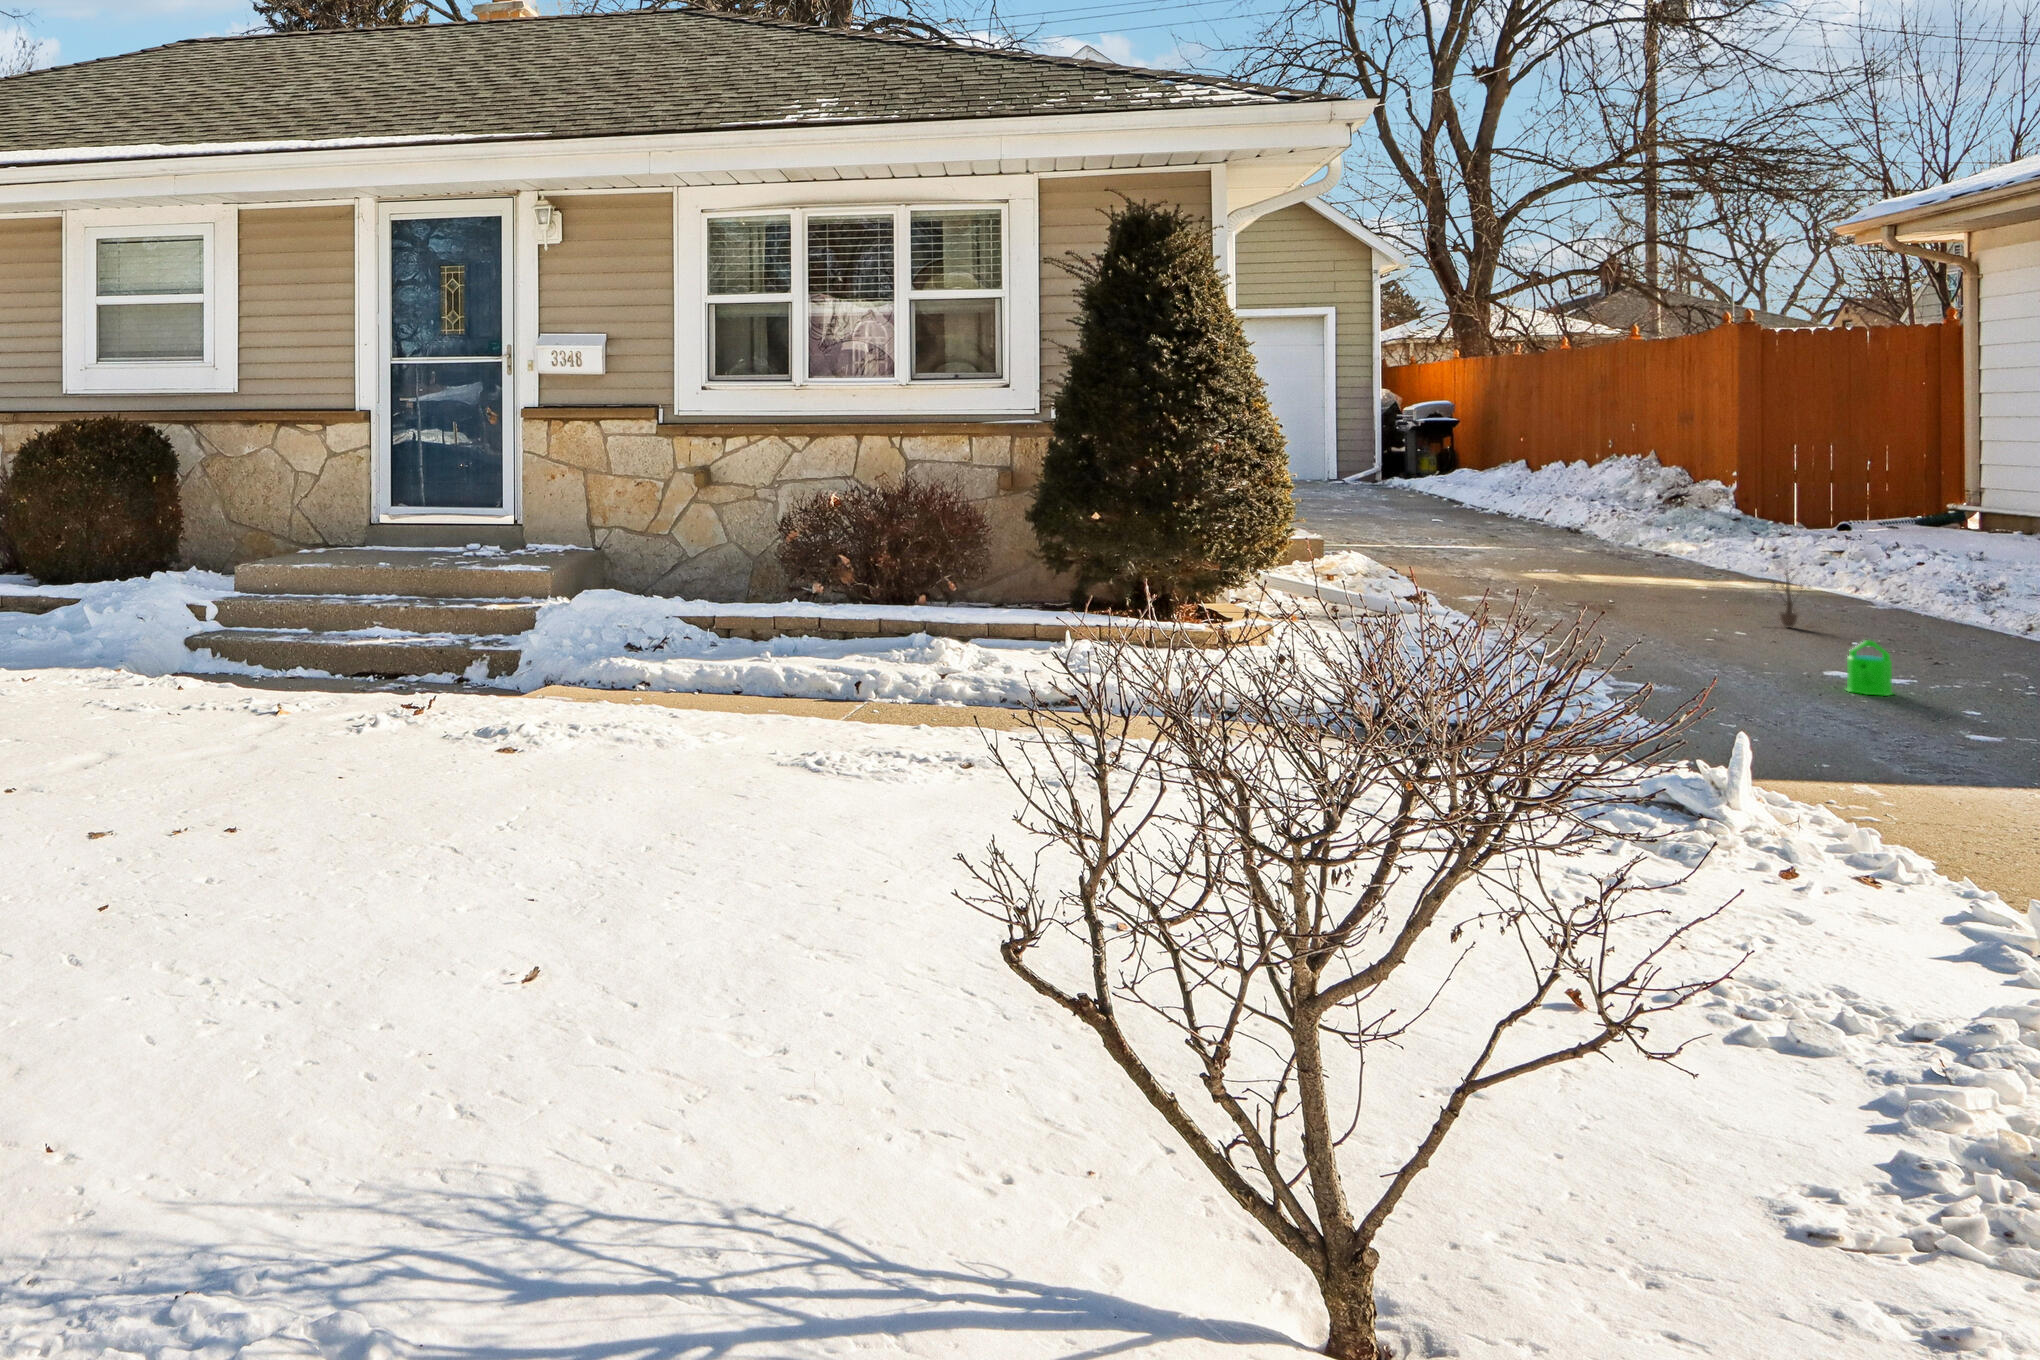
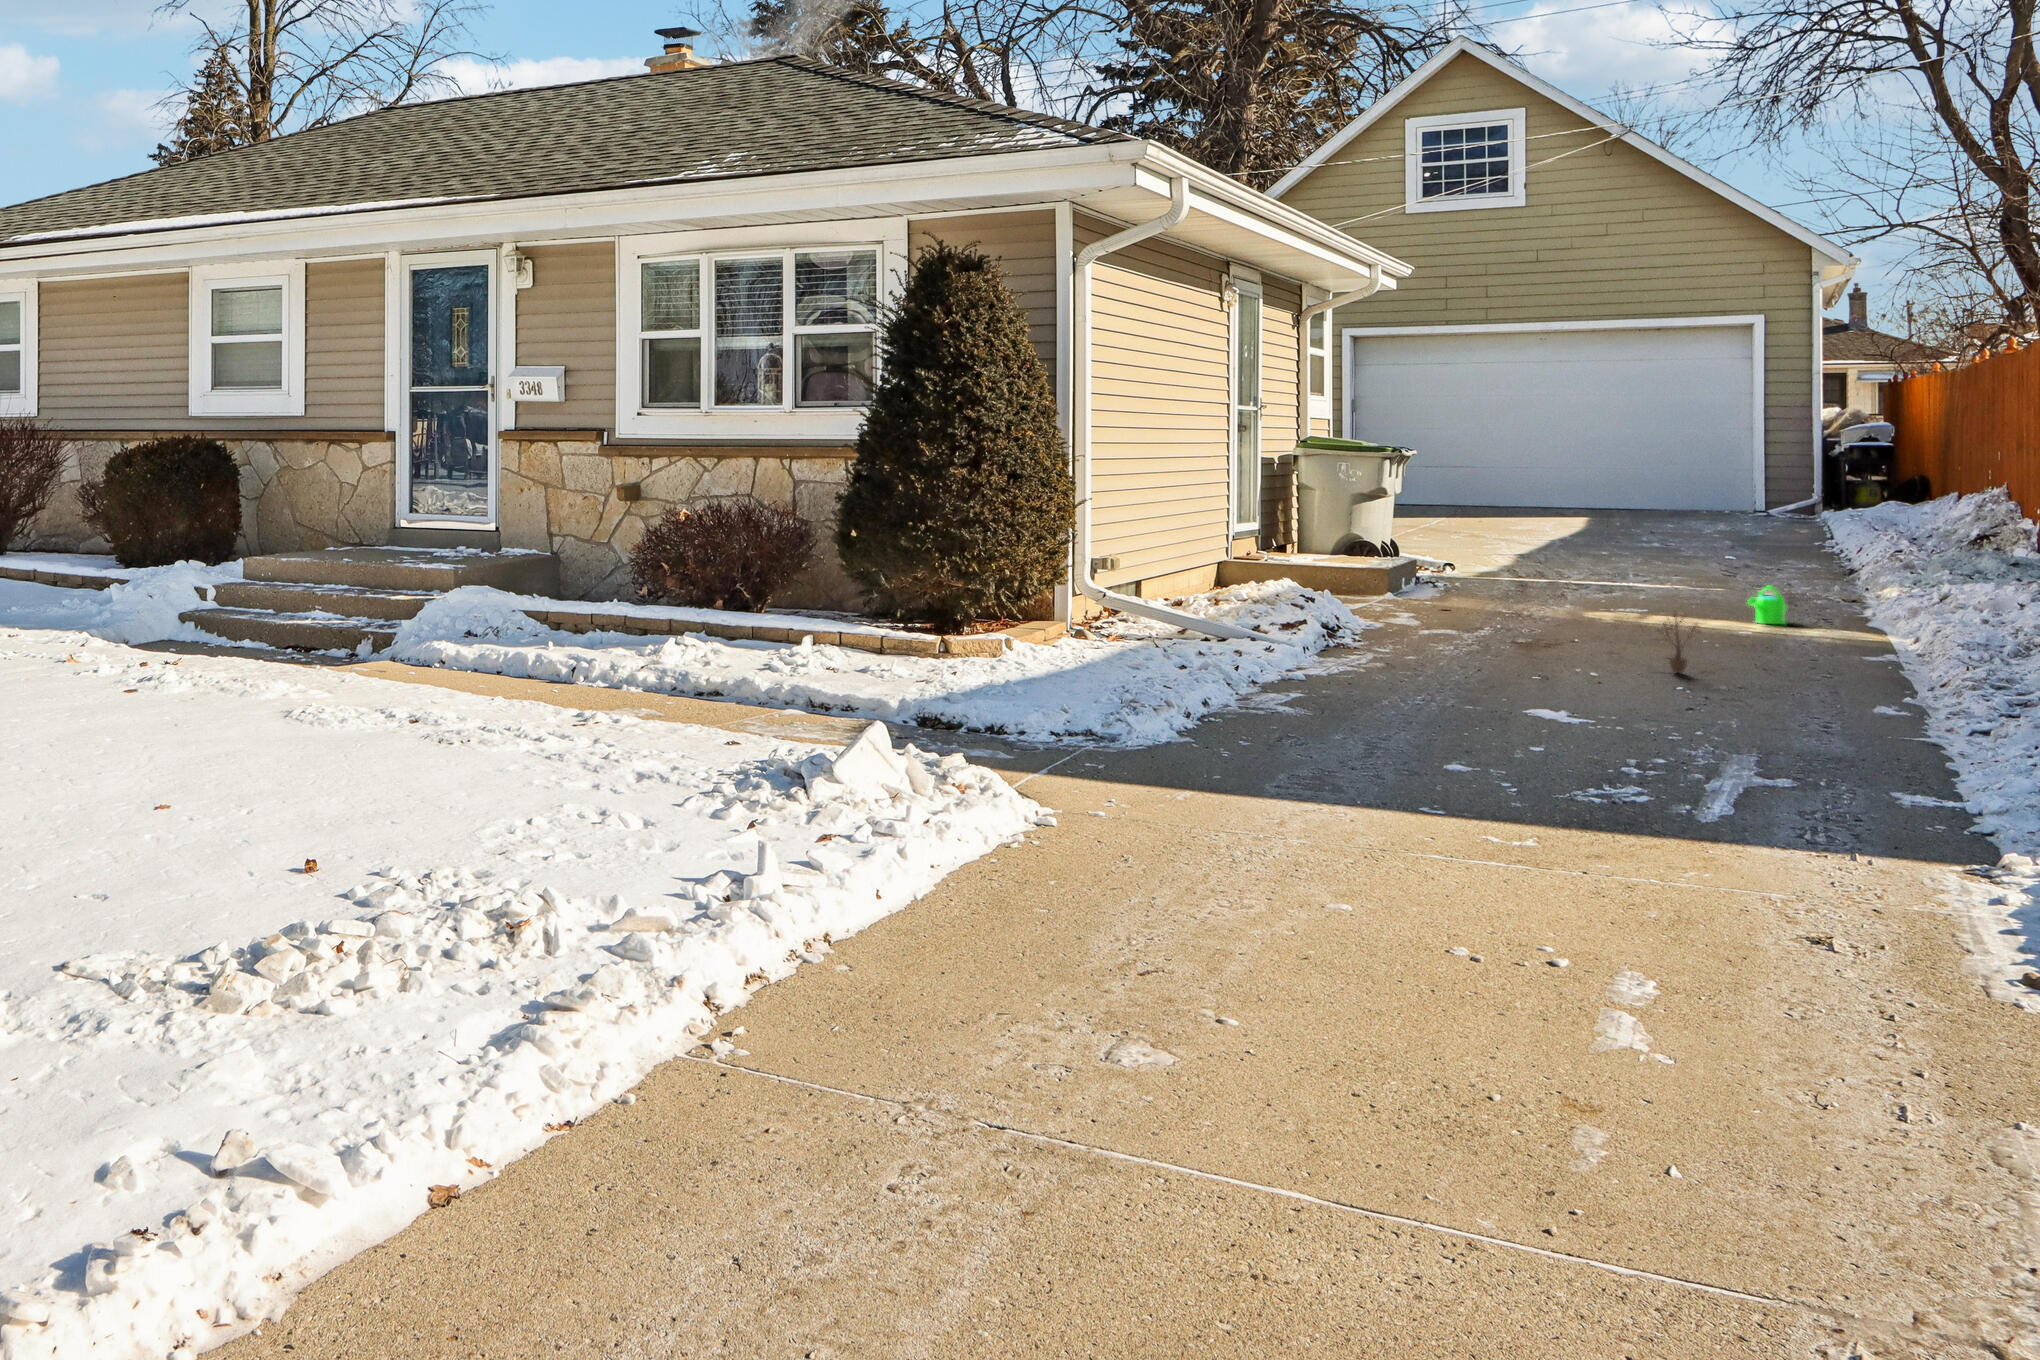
watering can: present [1846,640,1892,696] -> present [1748,585,1787,624]

